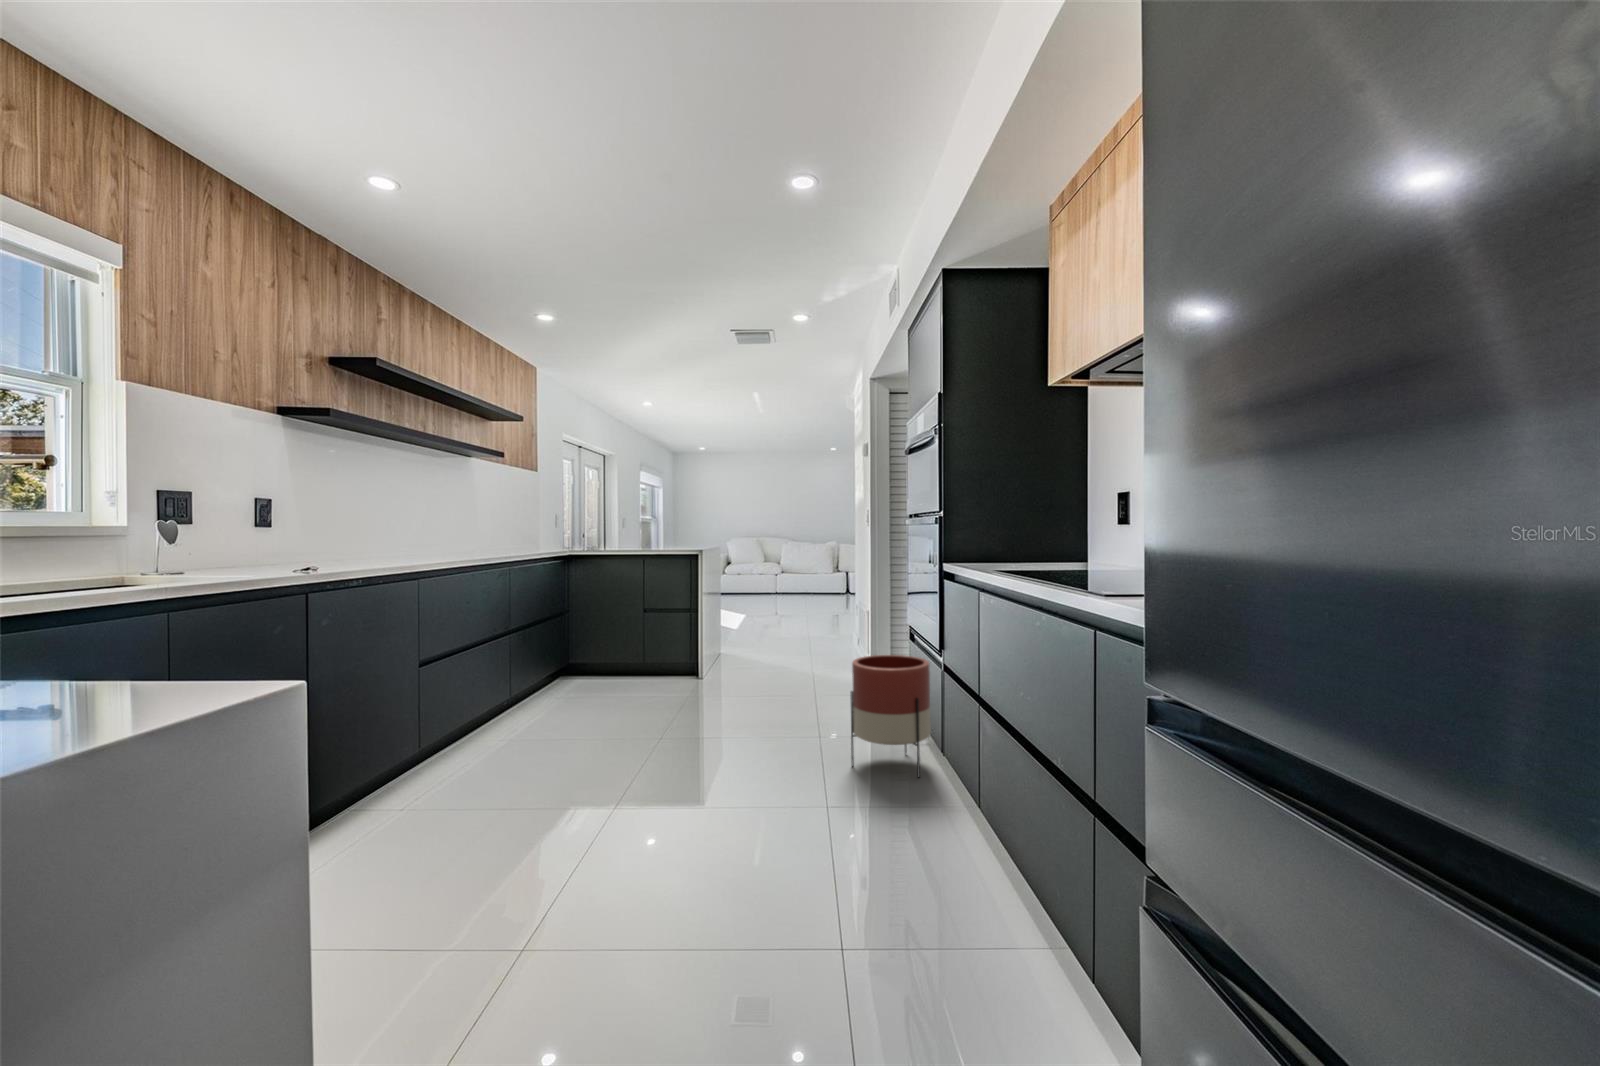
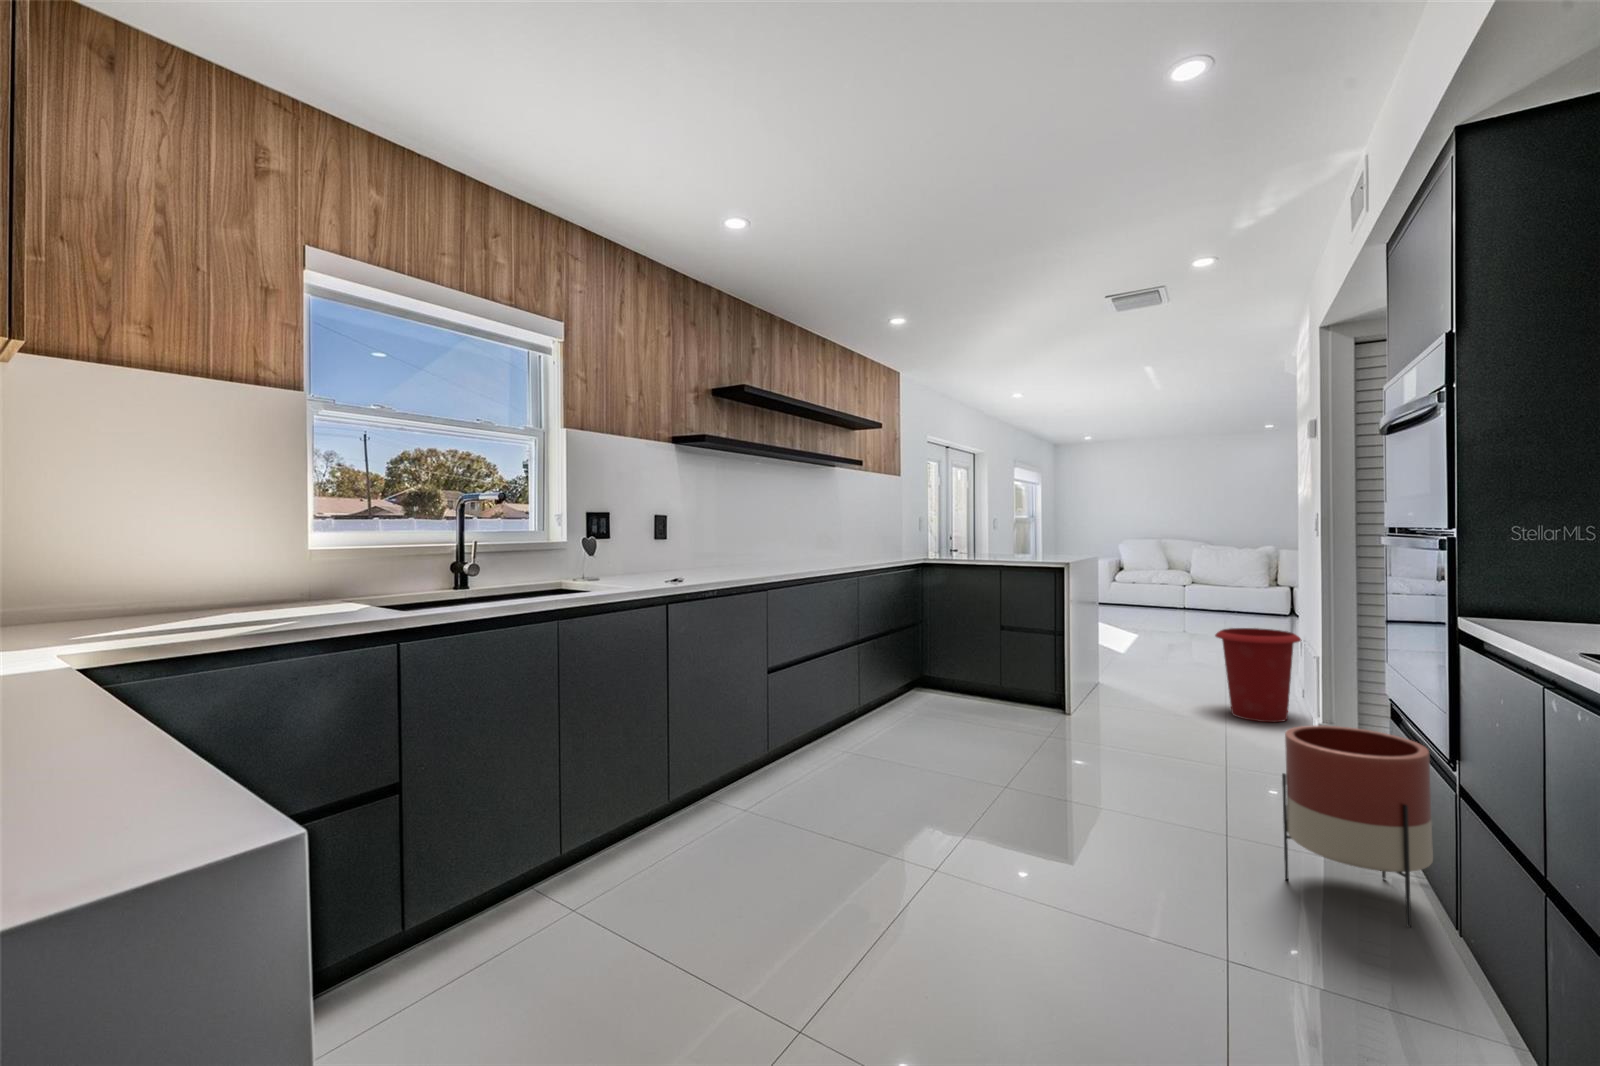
waste bin: none [803,600,858,670] -> present [1215,628,1301,722]

